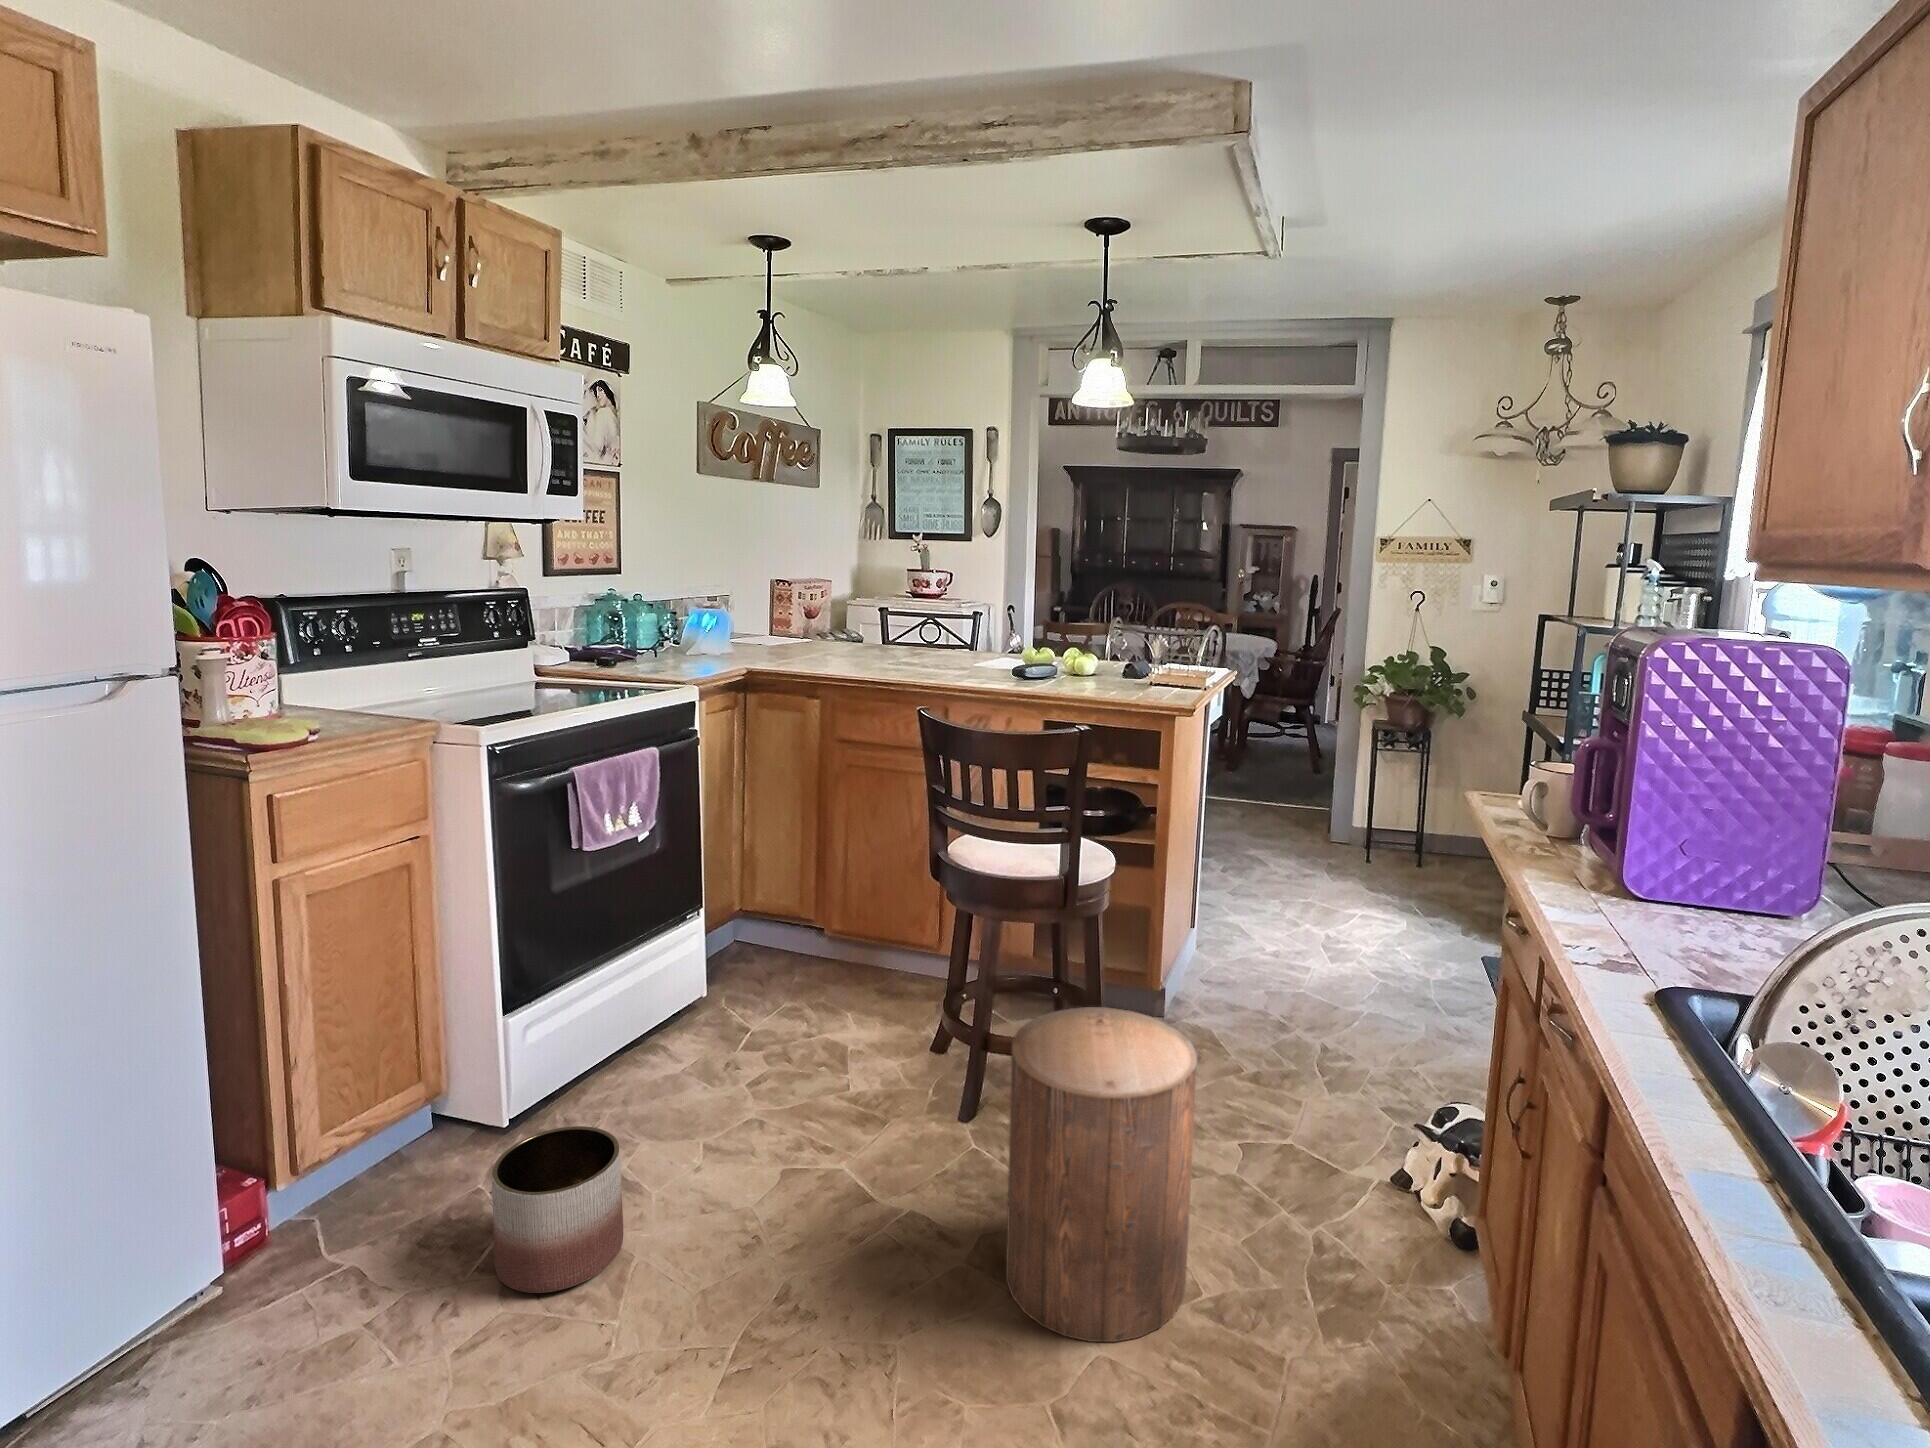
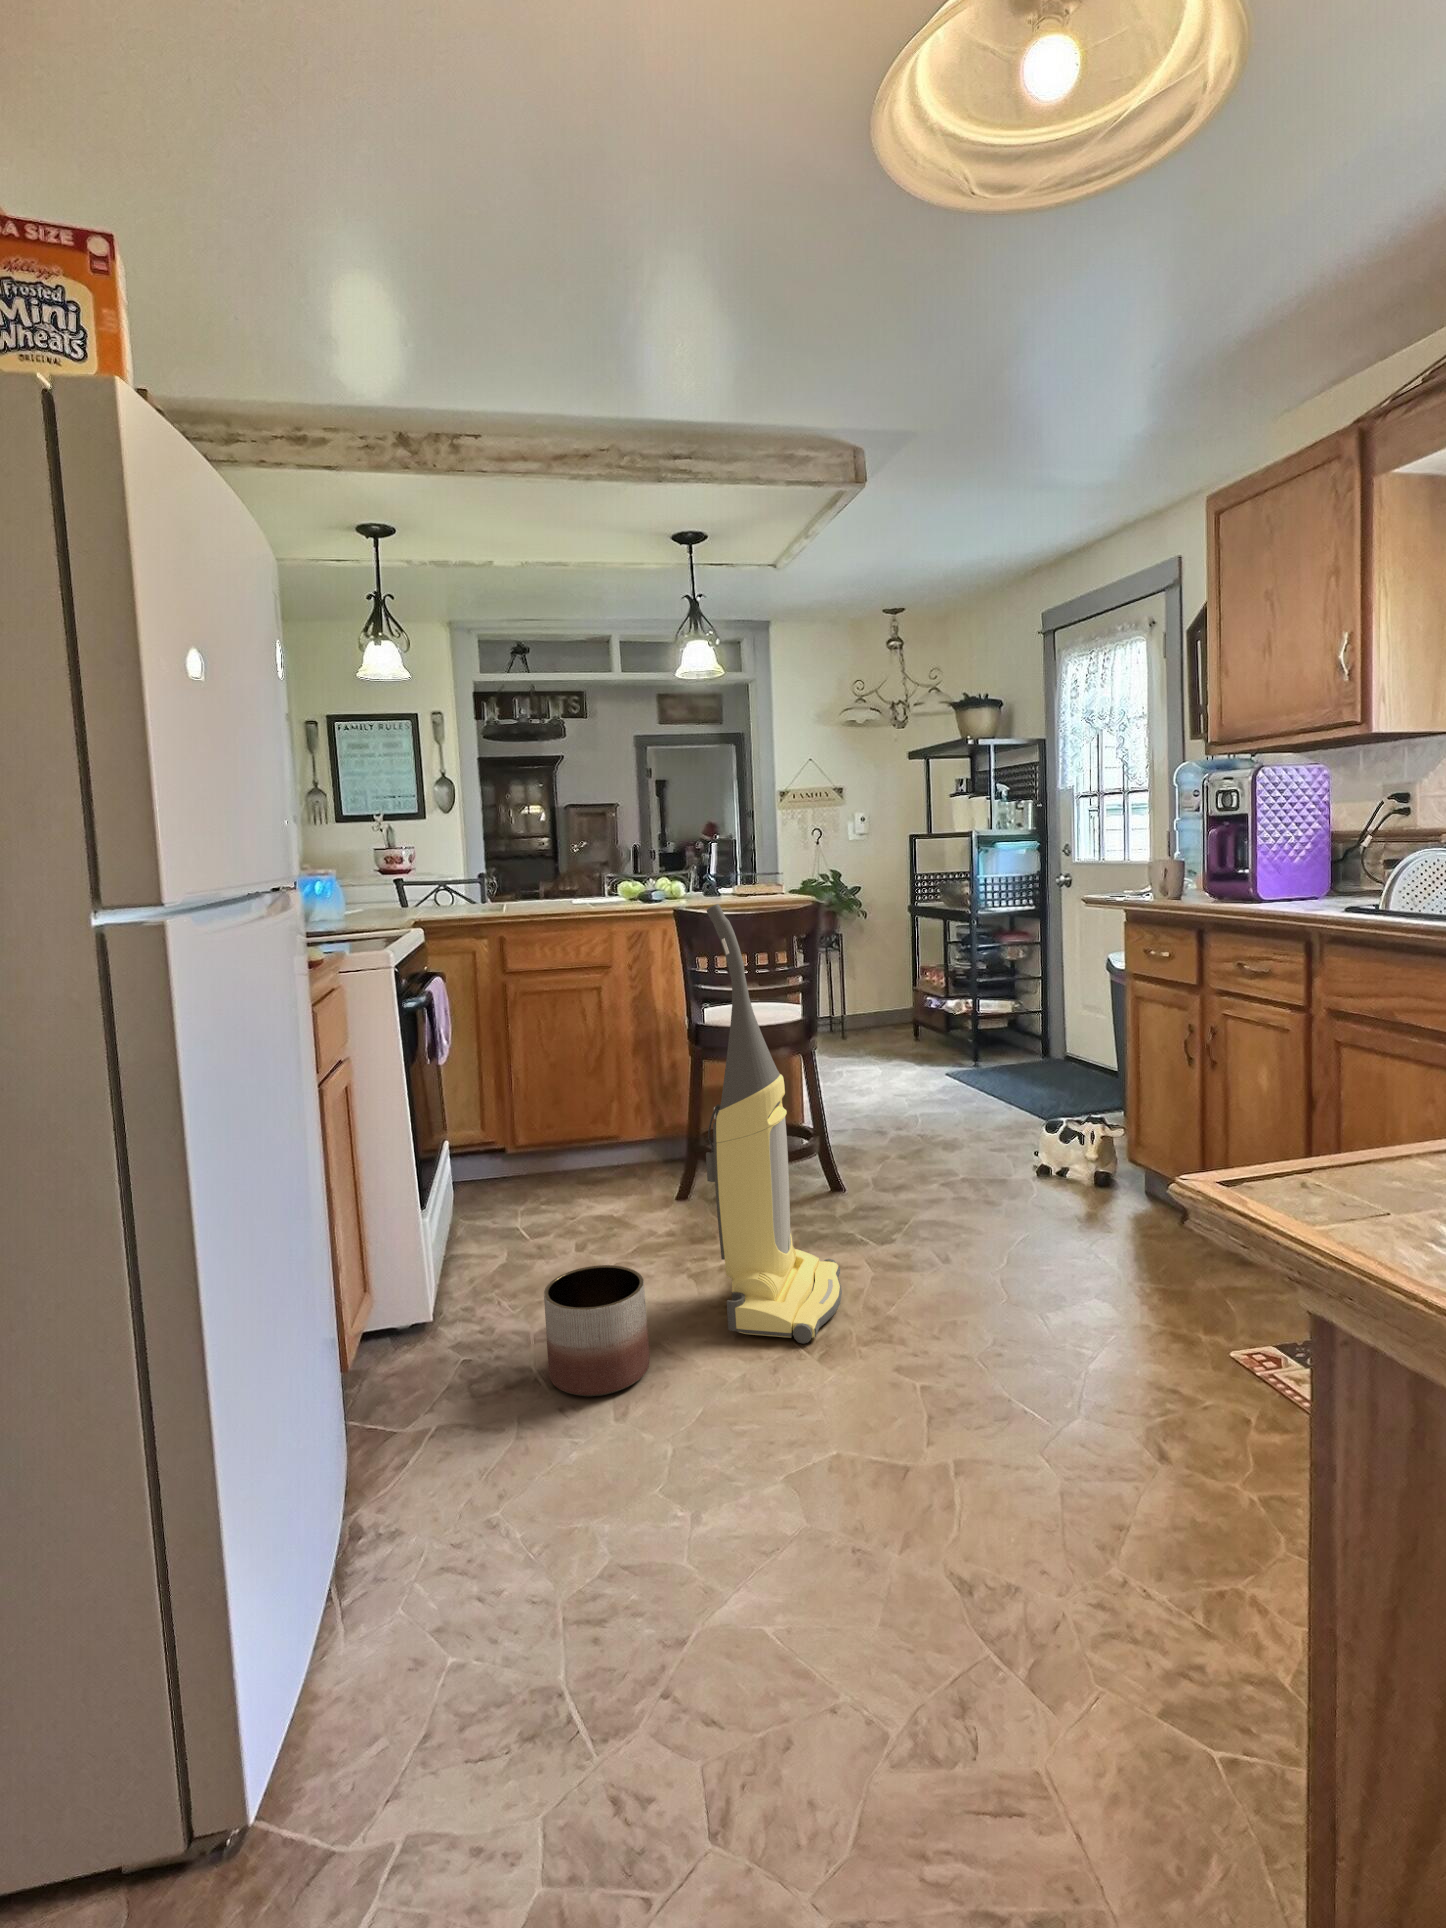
vacuum cleaner: none [723,728,940,1328] -> present [706,904,842,1344]
stool: present [1006,1007,1197,1342] -> none [877,1079,1010,1286]

